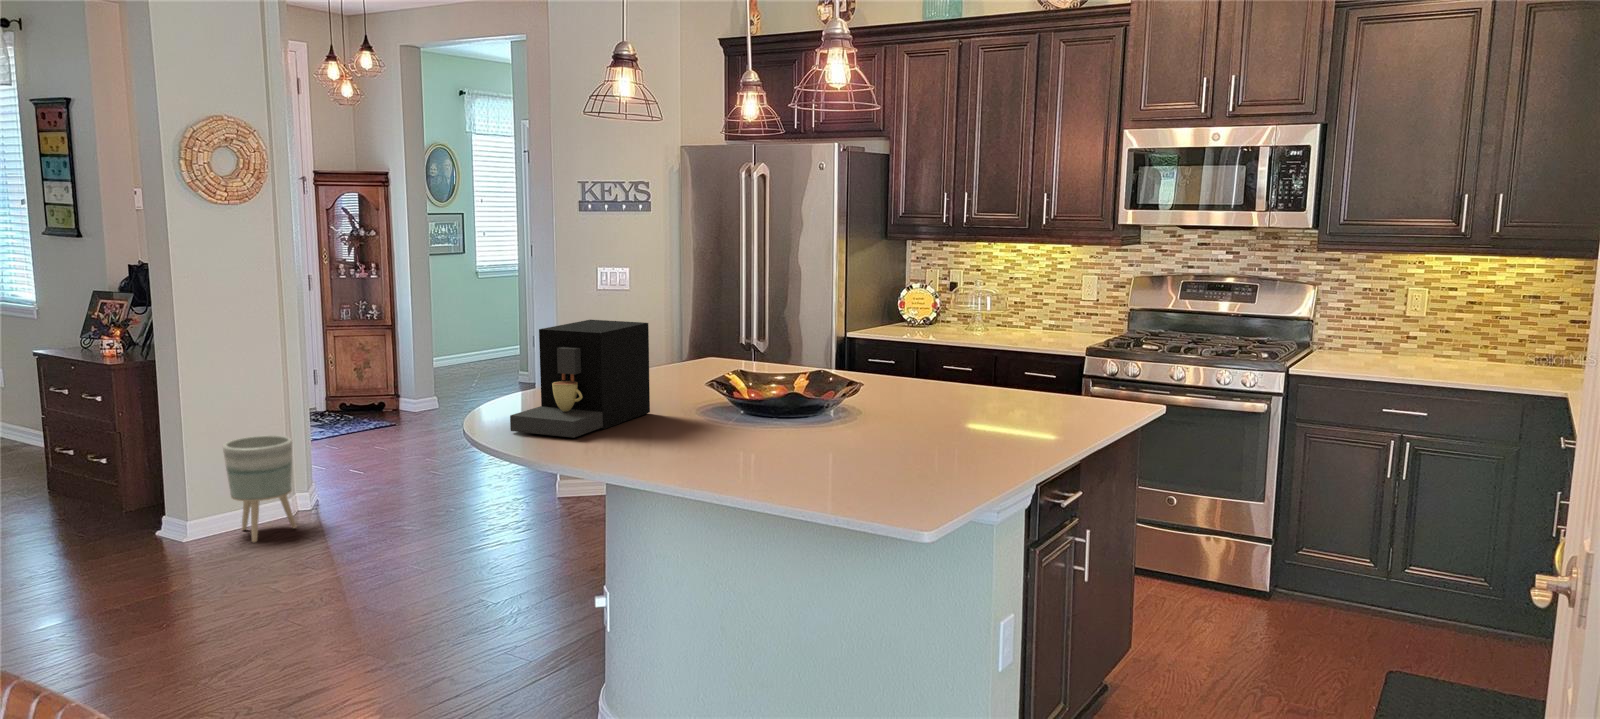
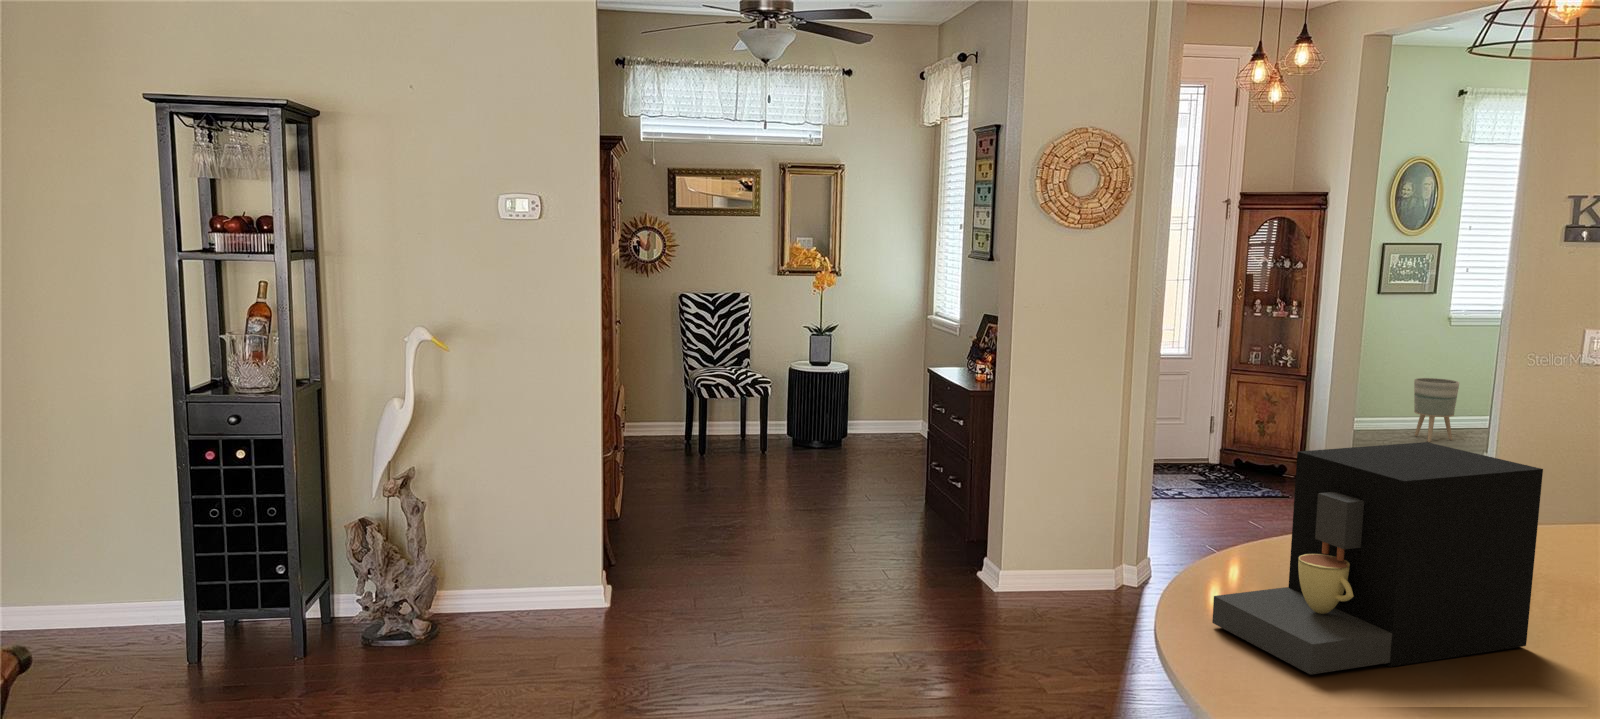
planter: present [223,435,296,542] -> present [1414,378,1459,442]

